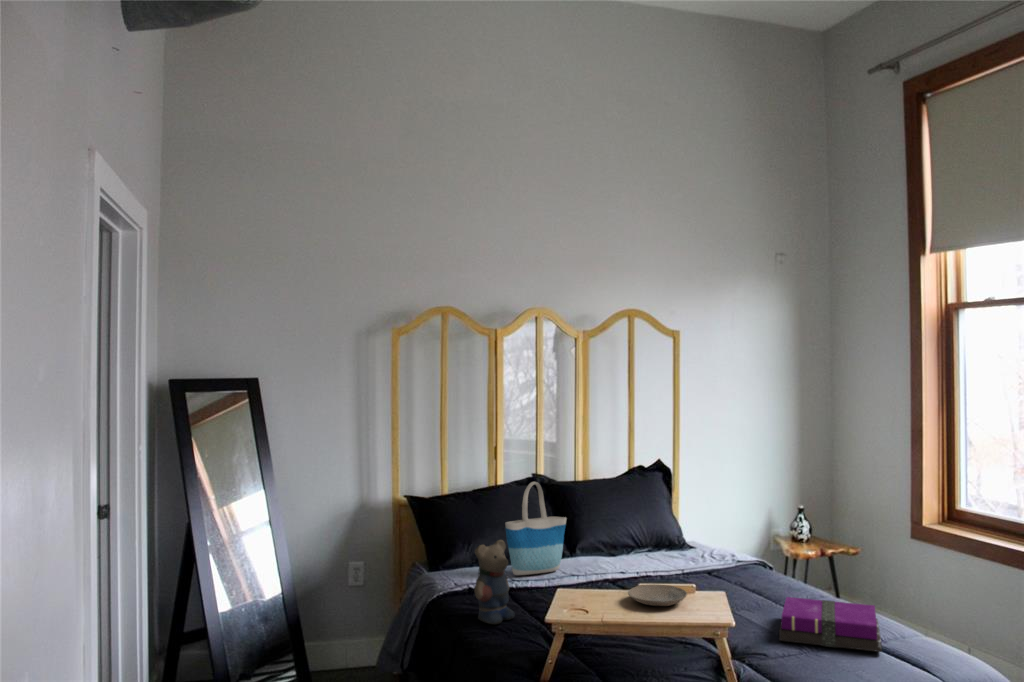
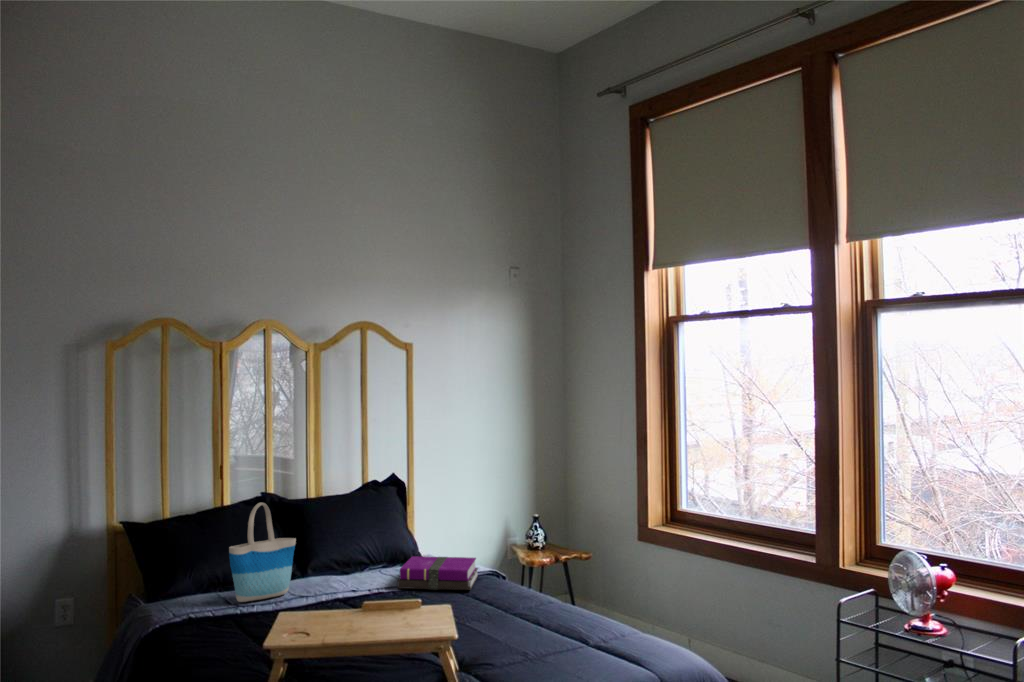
teddy bear: present [474,540,515,624] -> none [191,566,236,654]
plate: present [628,585,687,606] -> none [352,600,410,621]
notebook: present [779,597,882,652] -> present [397,556,478,590]

